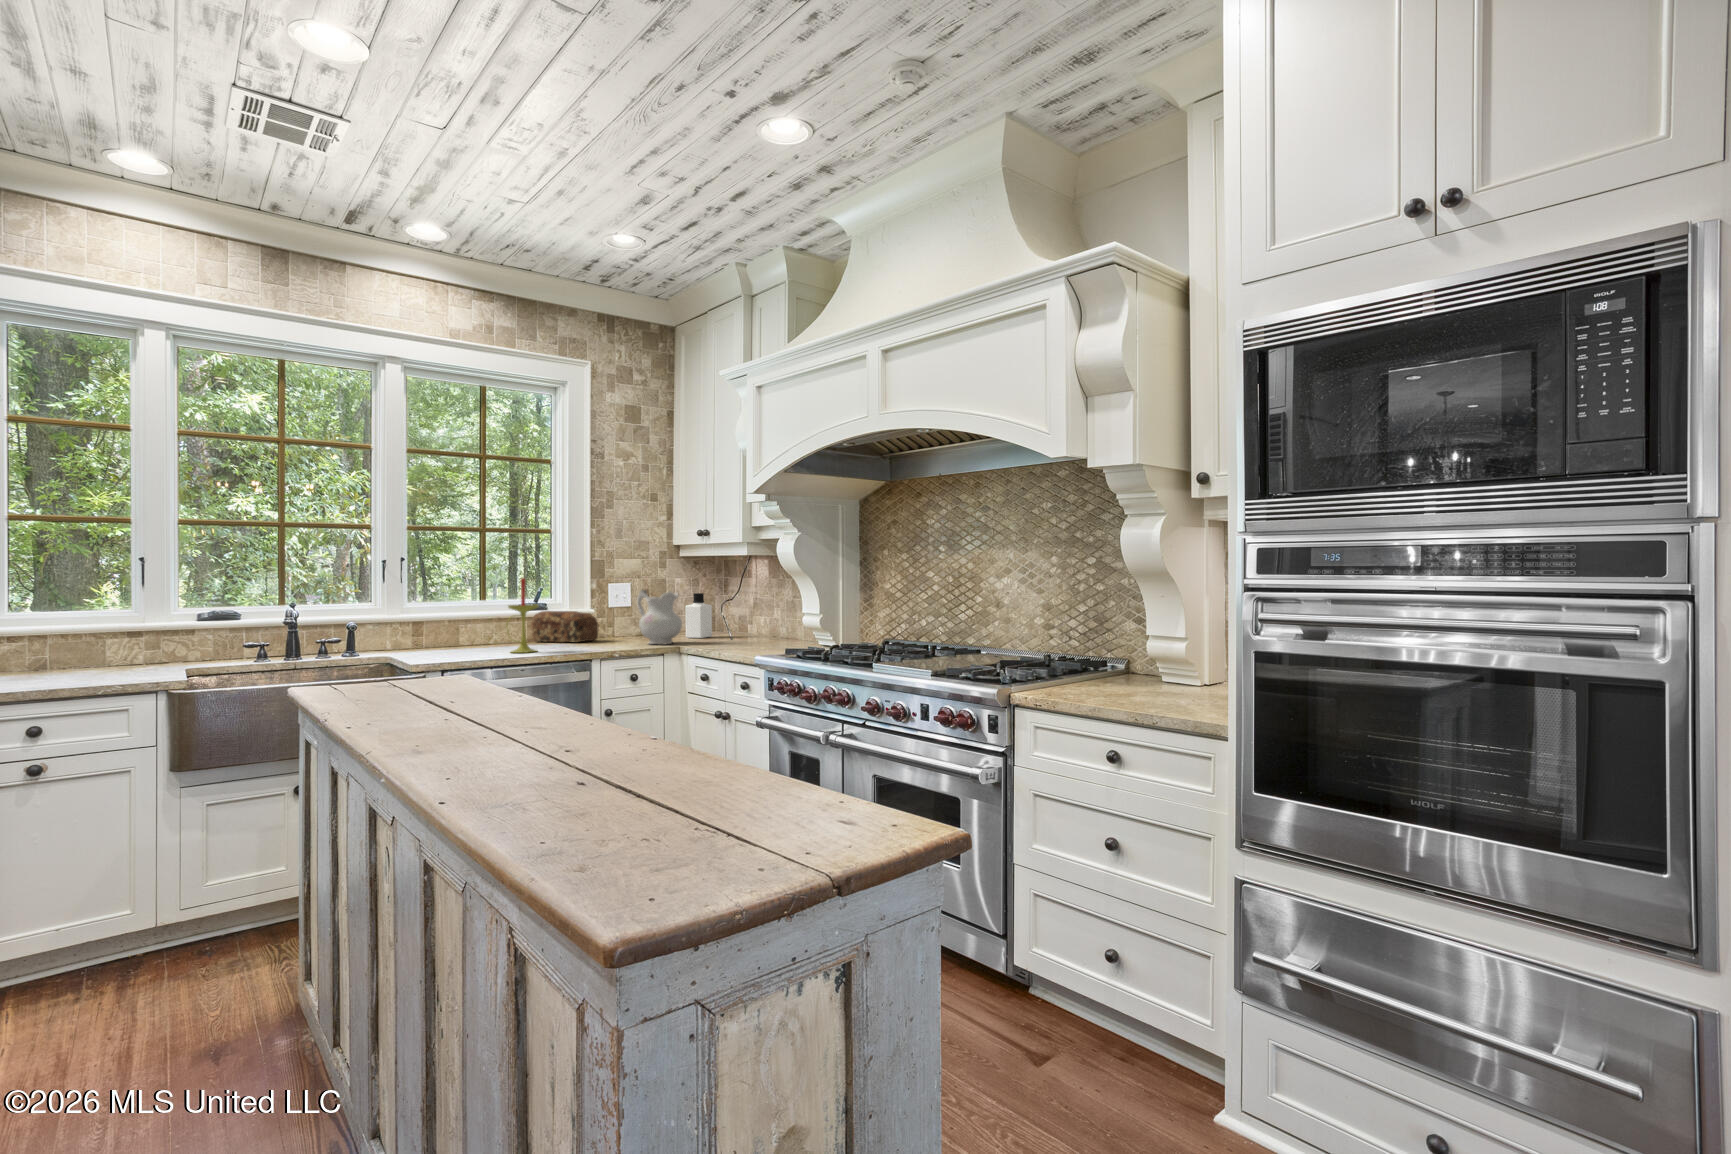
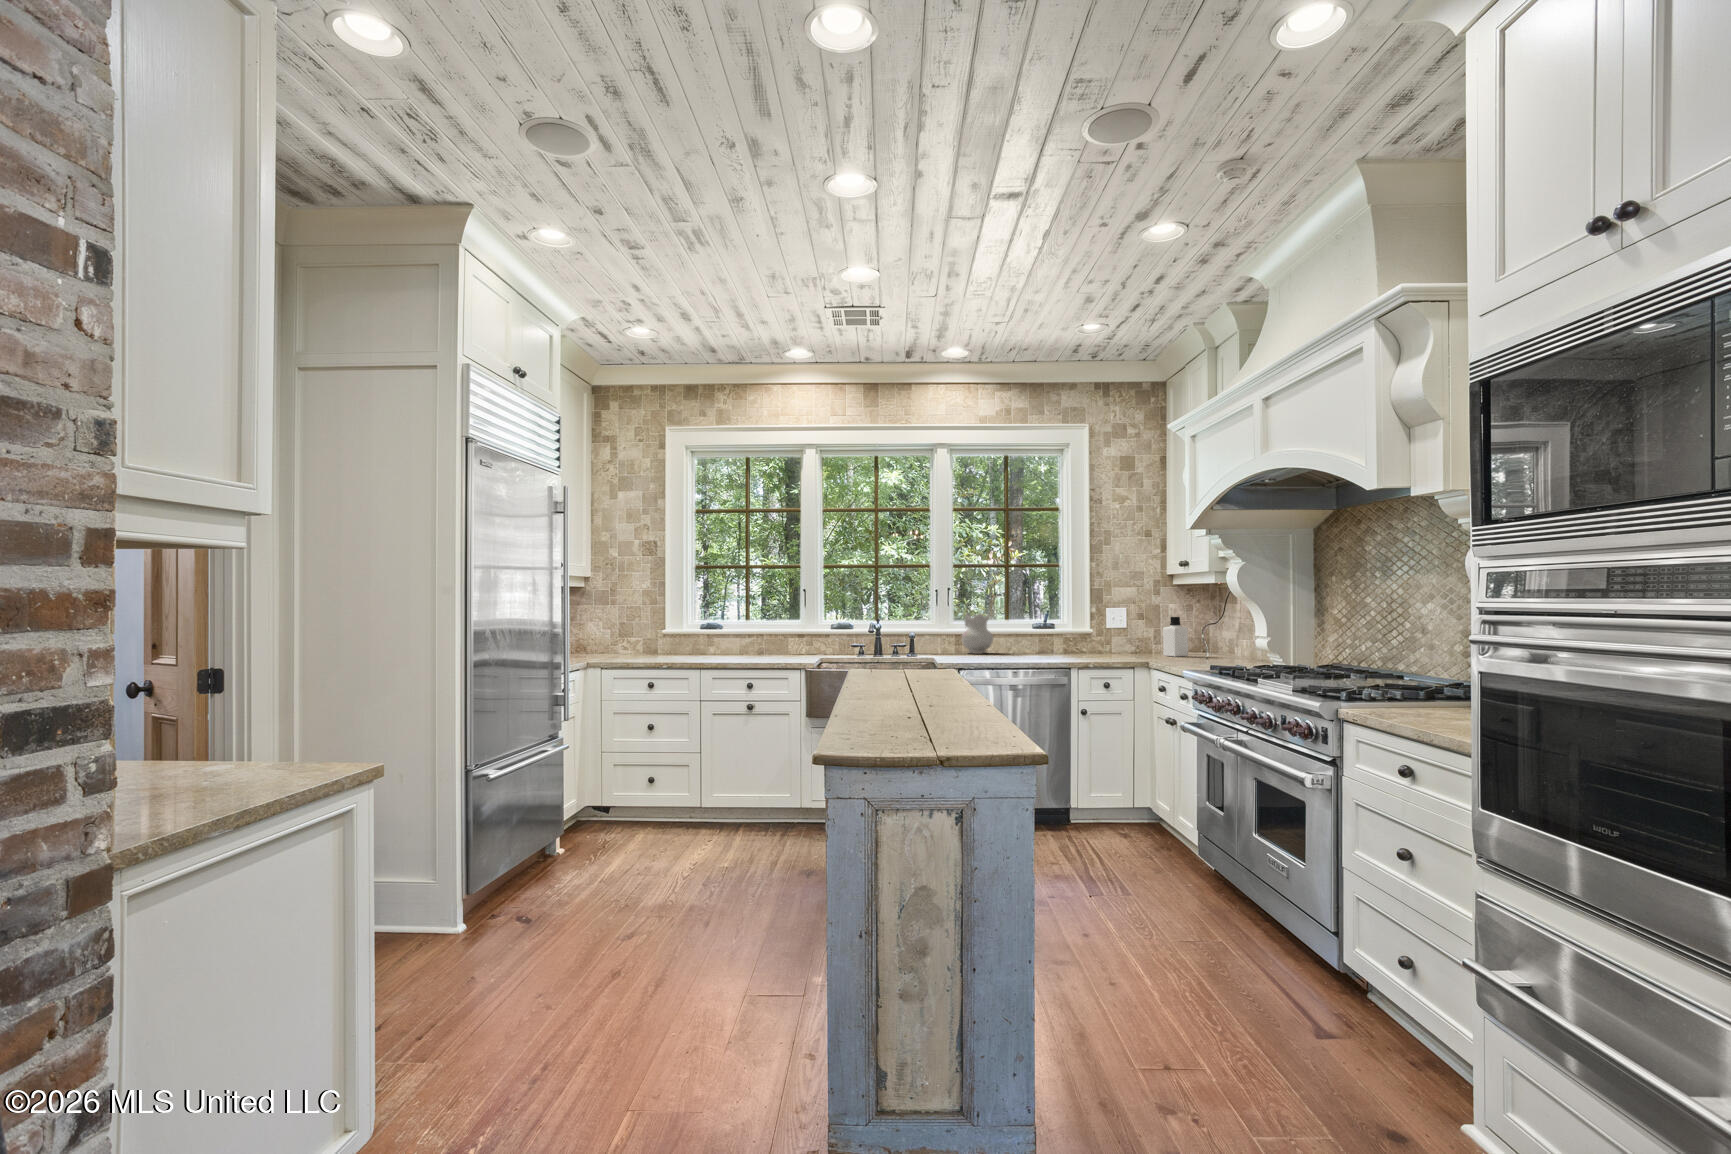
candle: present [506,578,538,653] -> none [1003,600,1029,659]
ceramic pitcher: present [637,590,682,645] -> present [962,613,993,654]
bread loaf: present [531,611,599,642] -> none [1038,628,1089,654]

